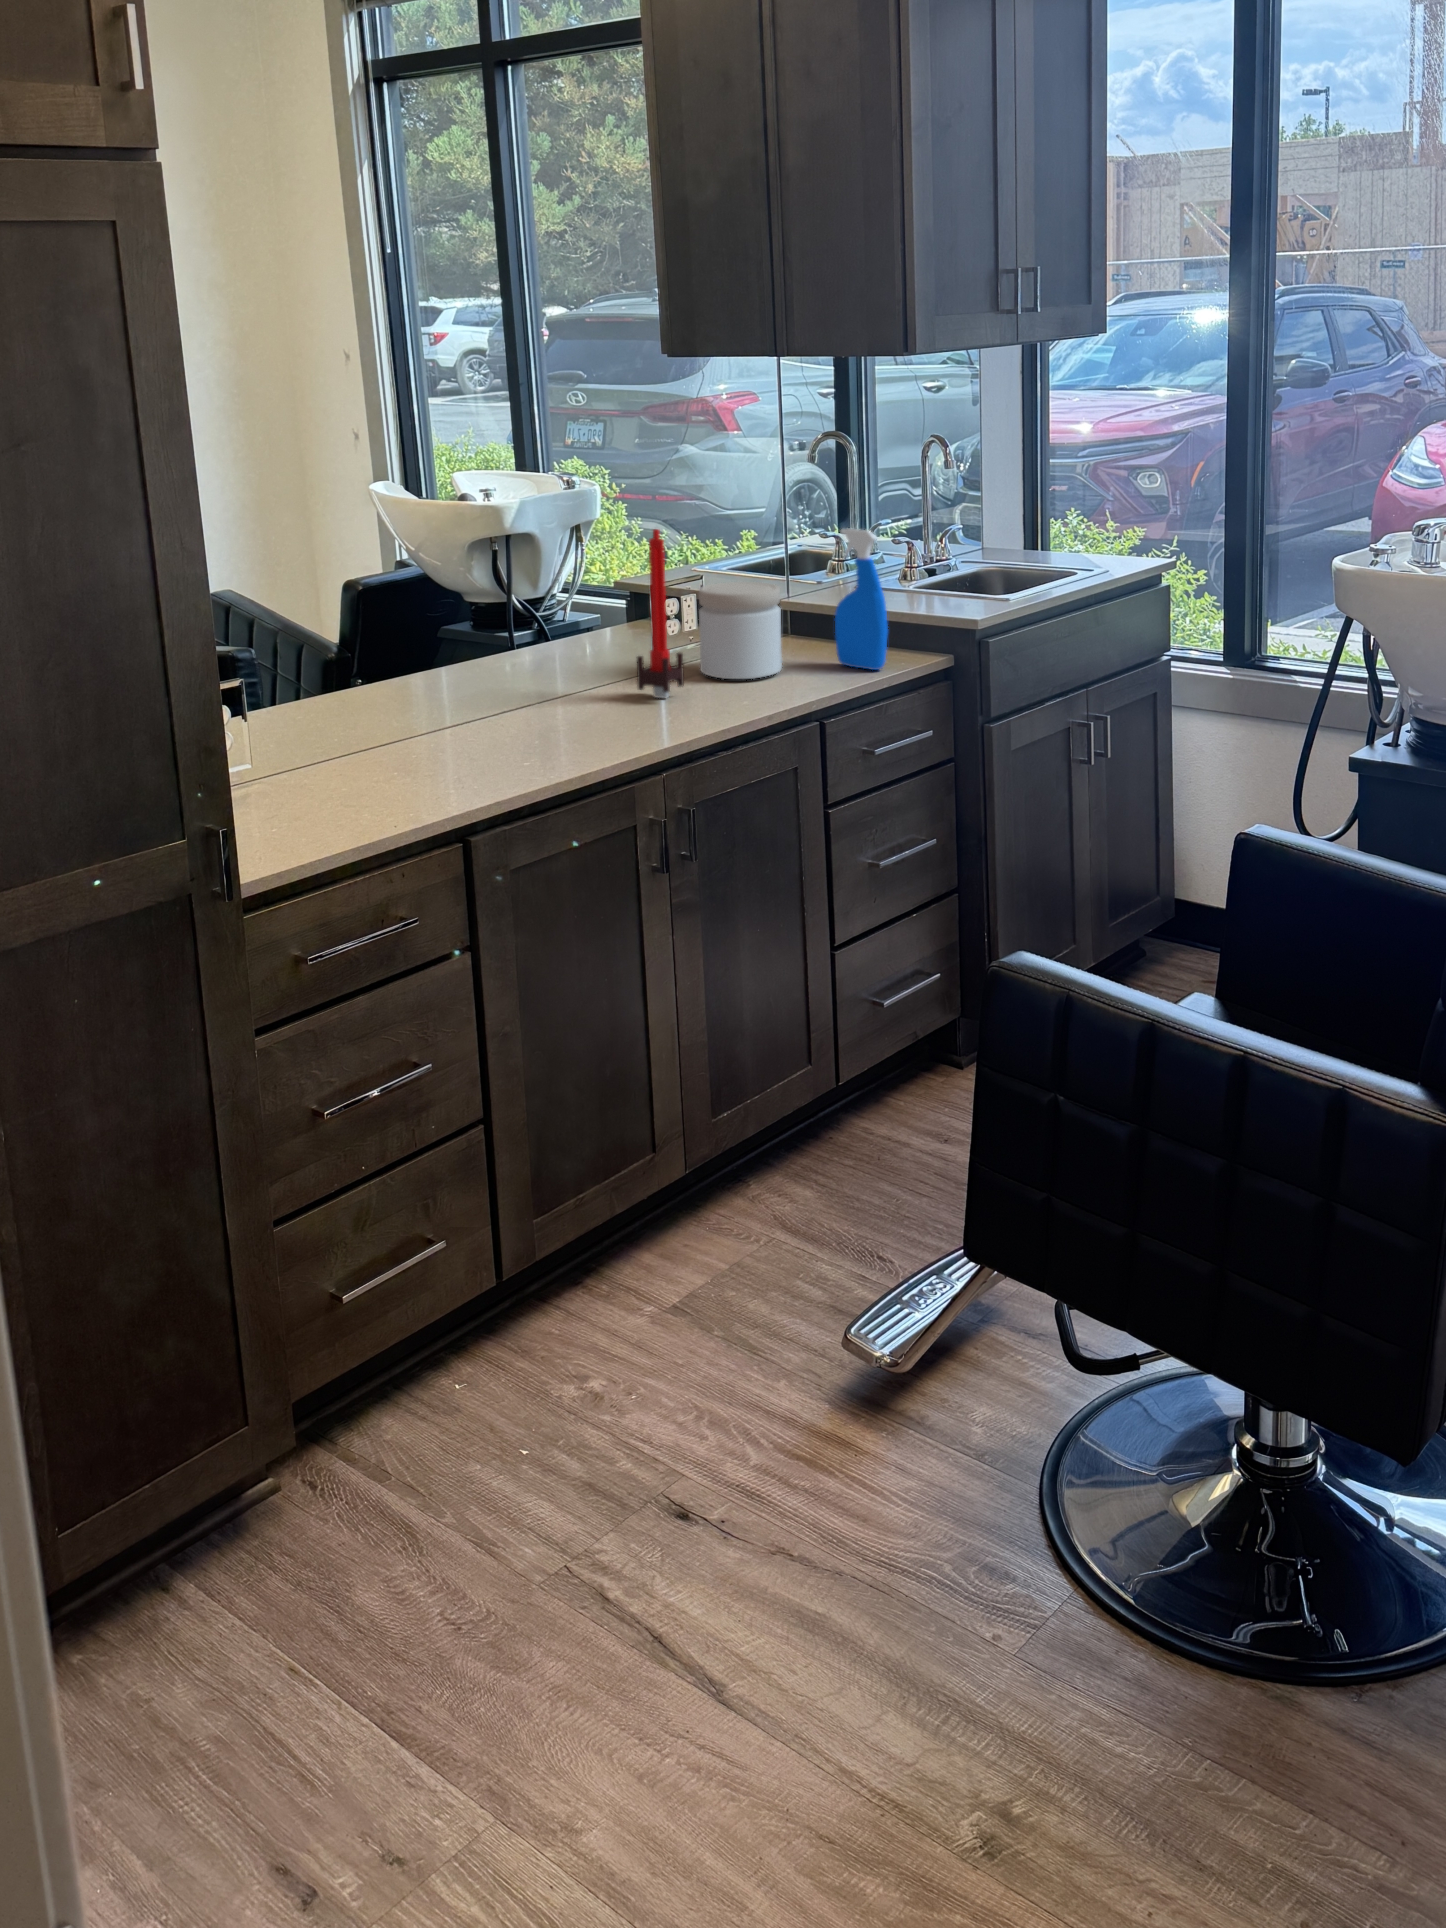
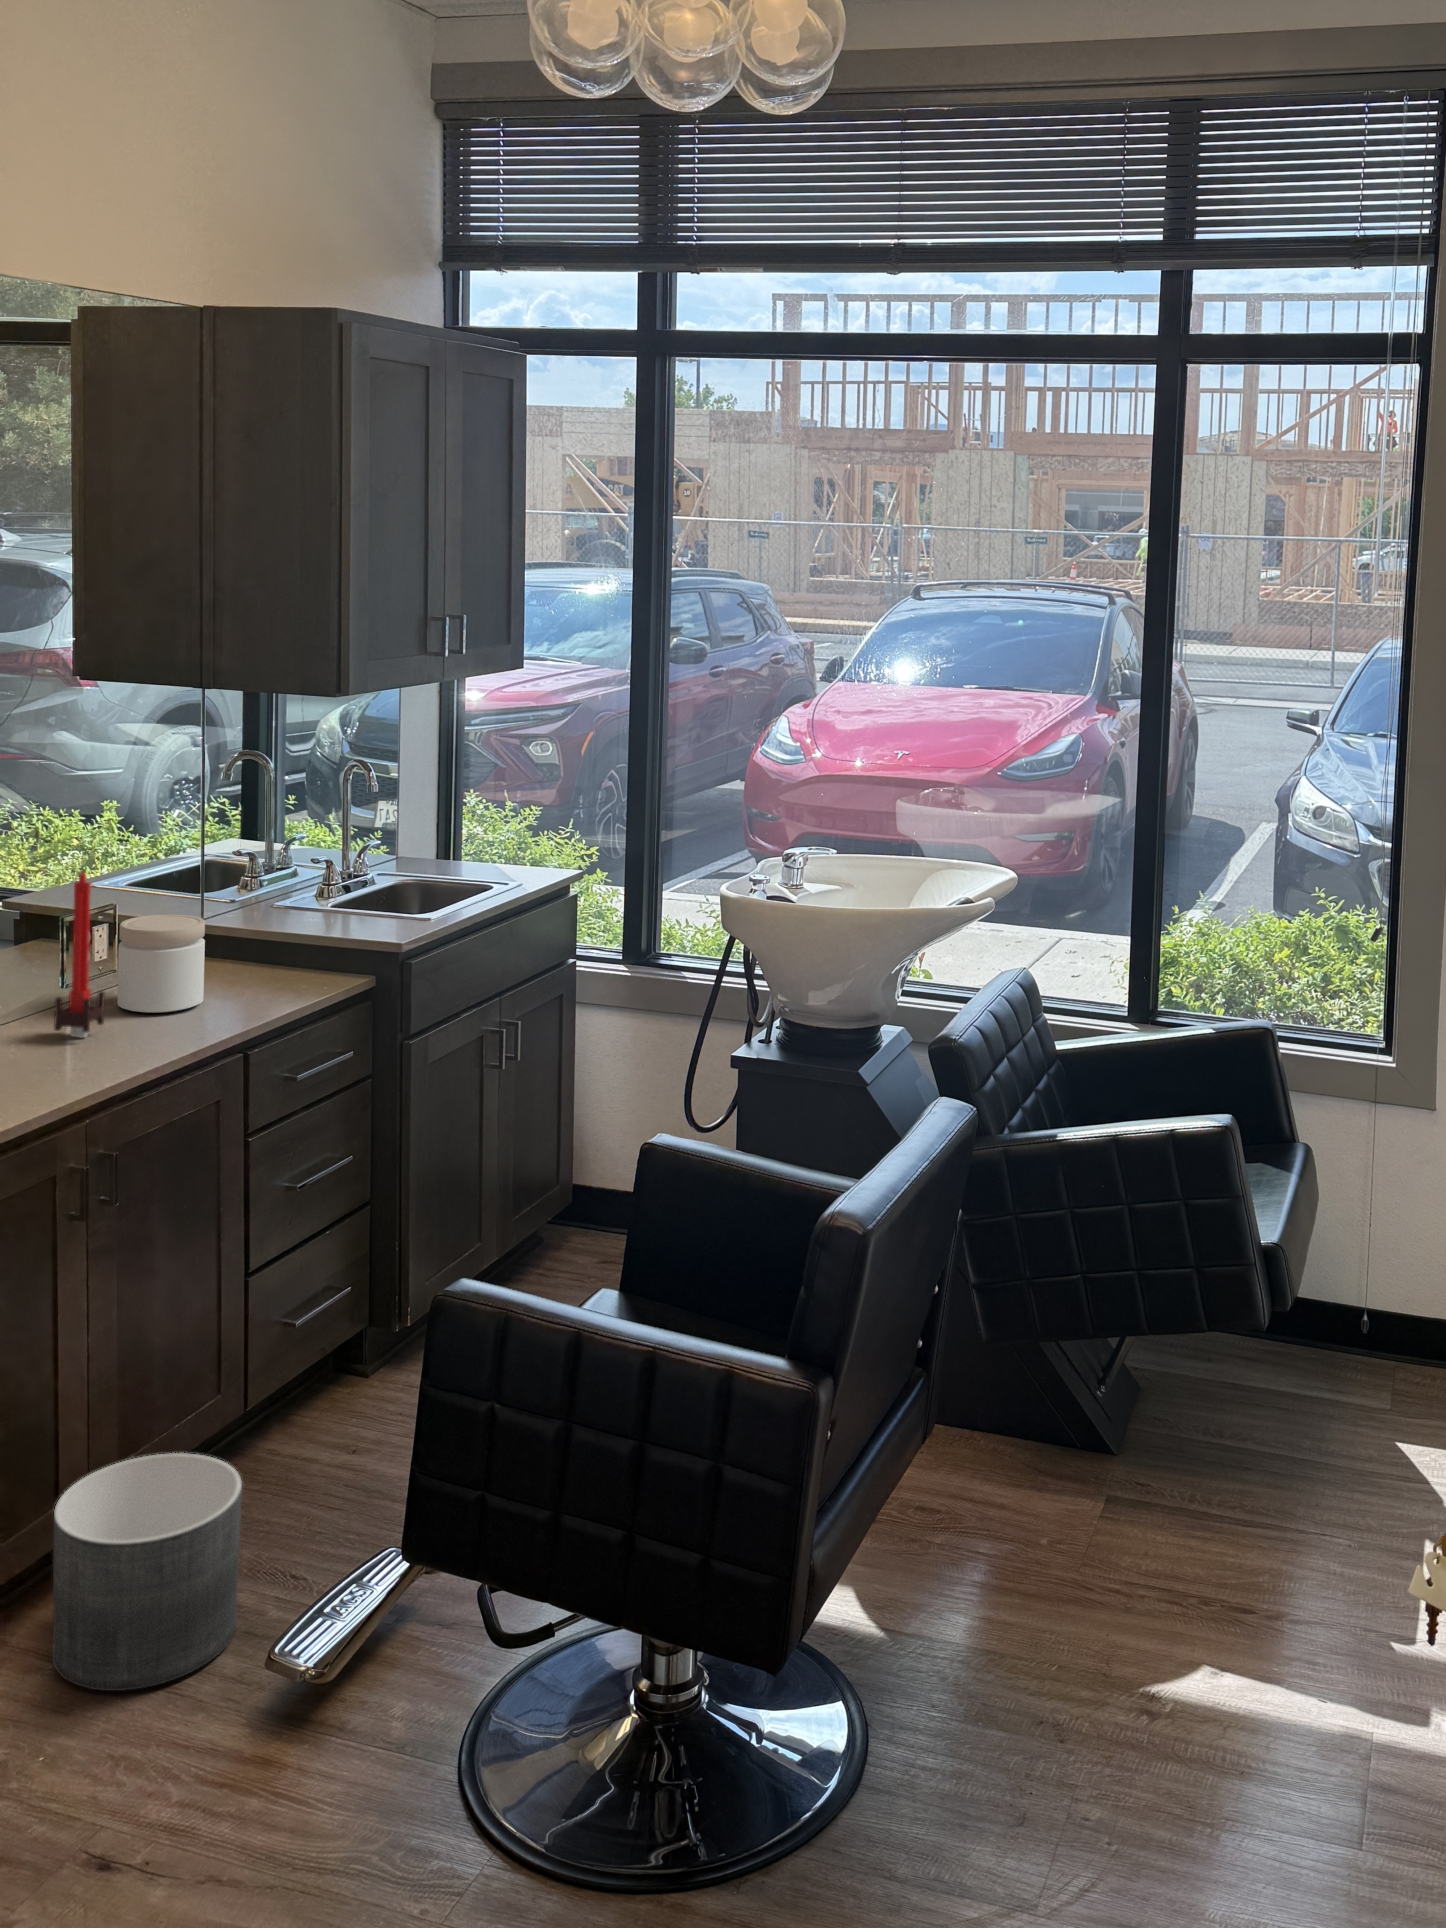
spray bottle: present [835,529,888,670] -> none [259,862,312,996]
planter: none [643,1116,820,1341] -> present [52,1453,242,1691]

